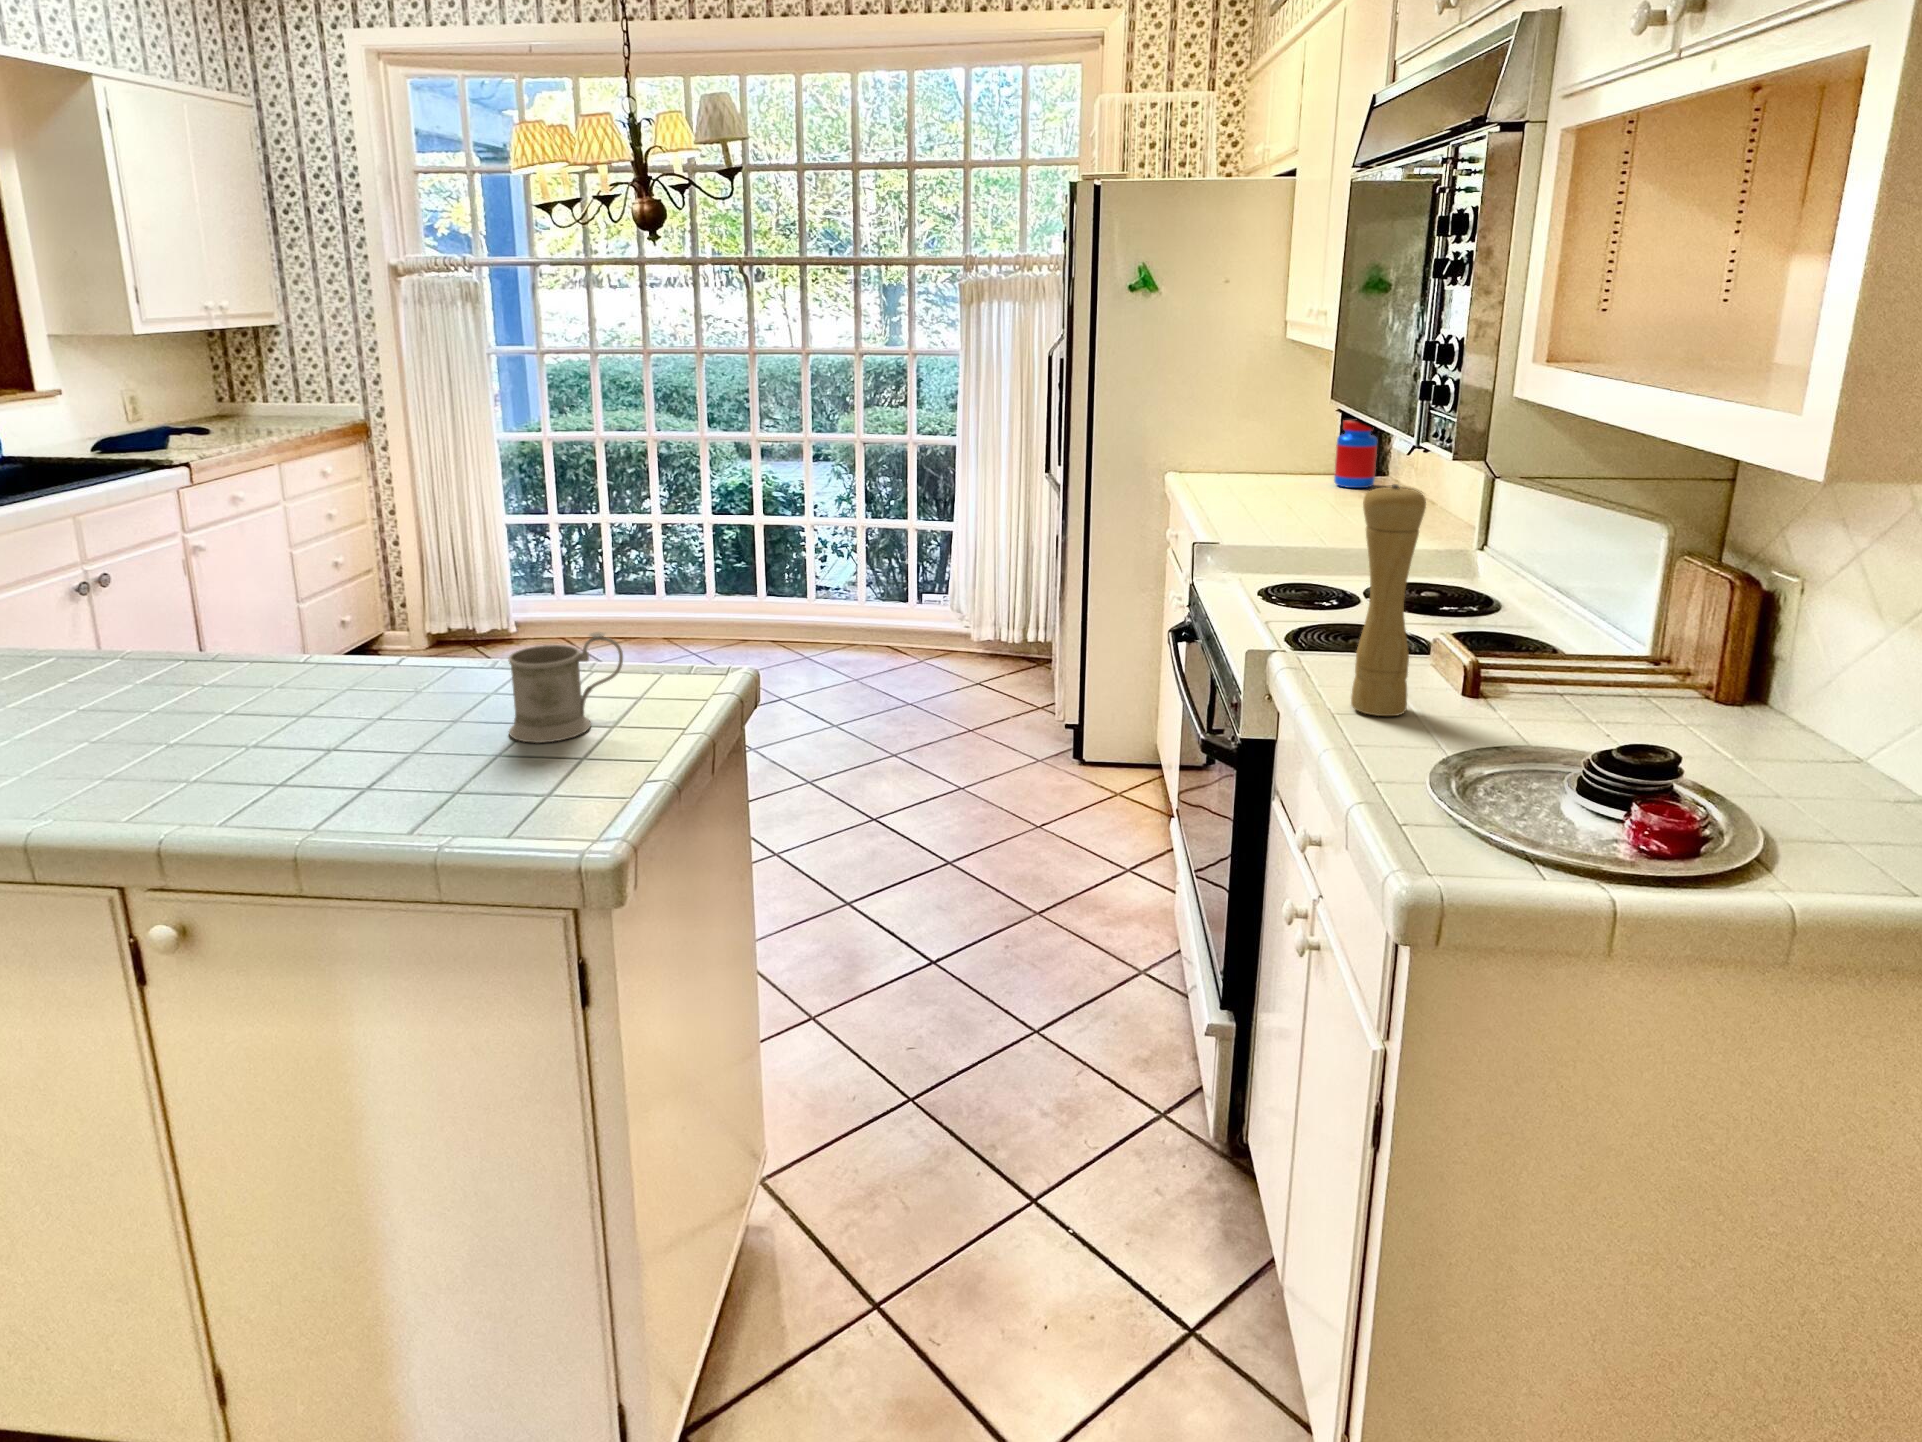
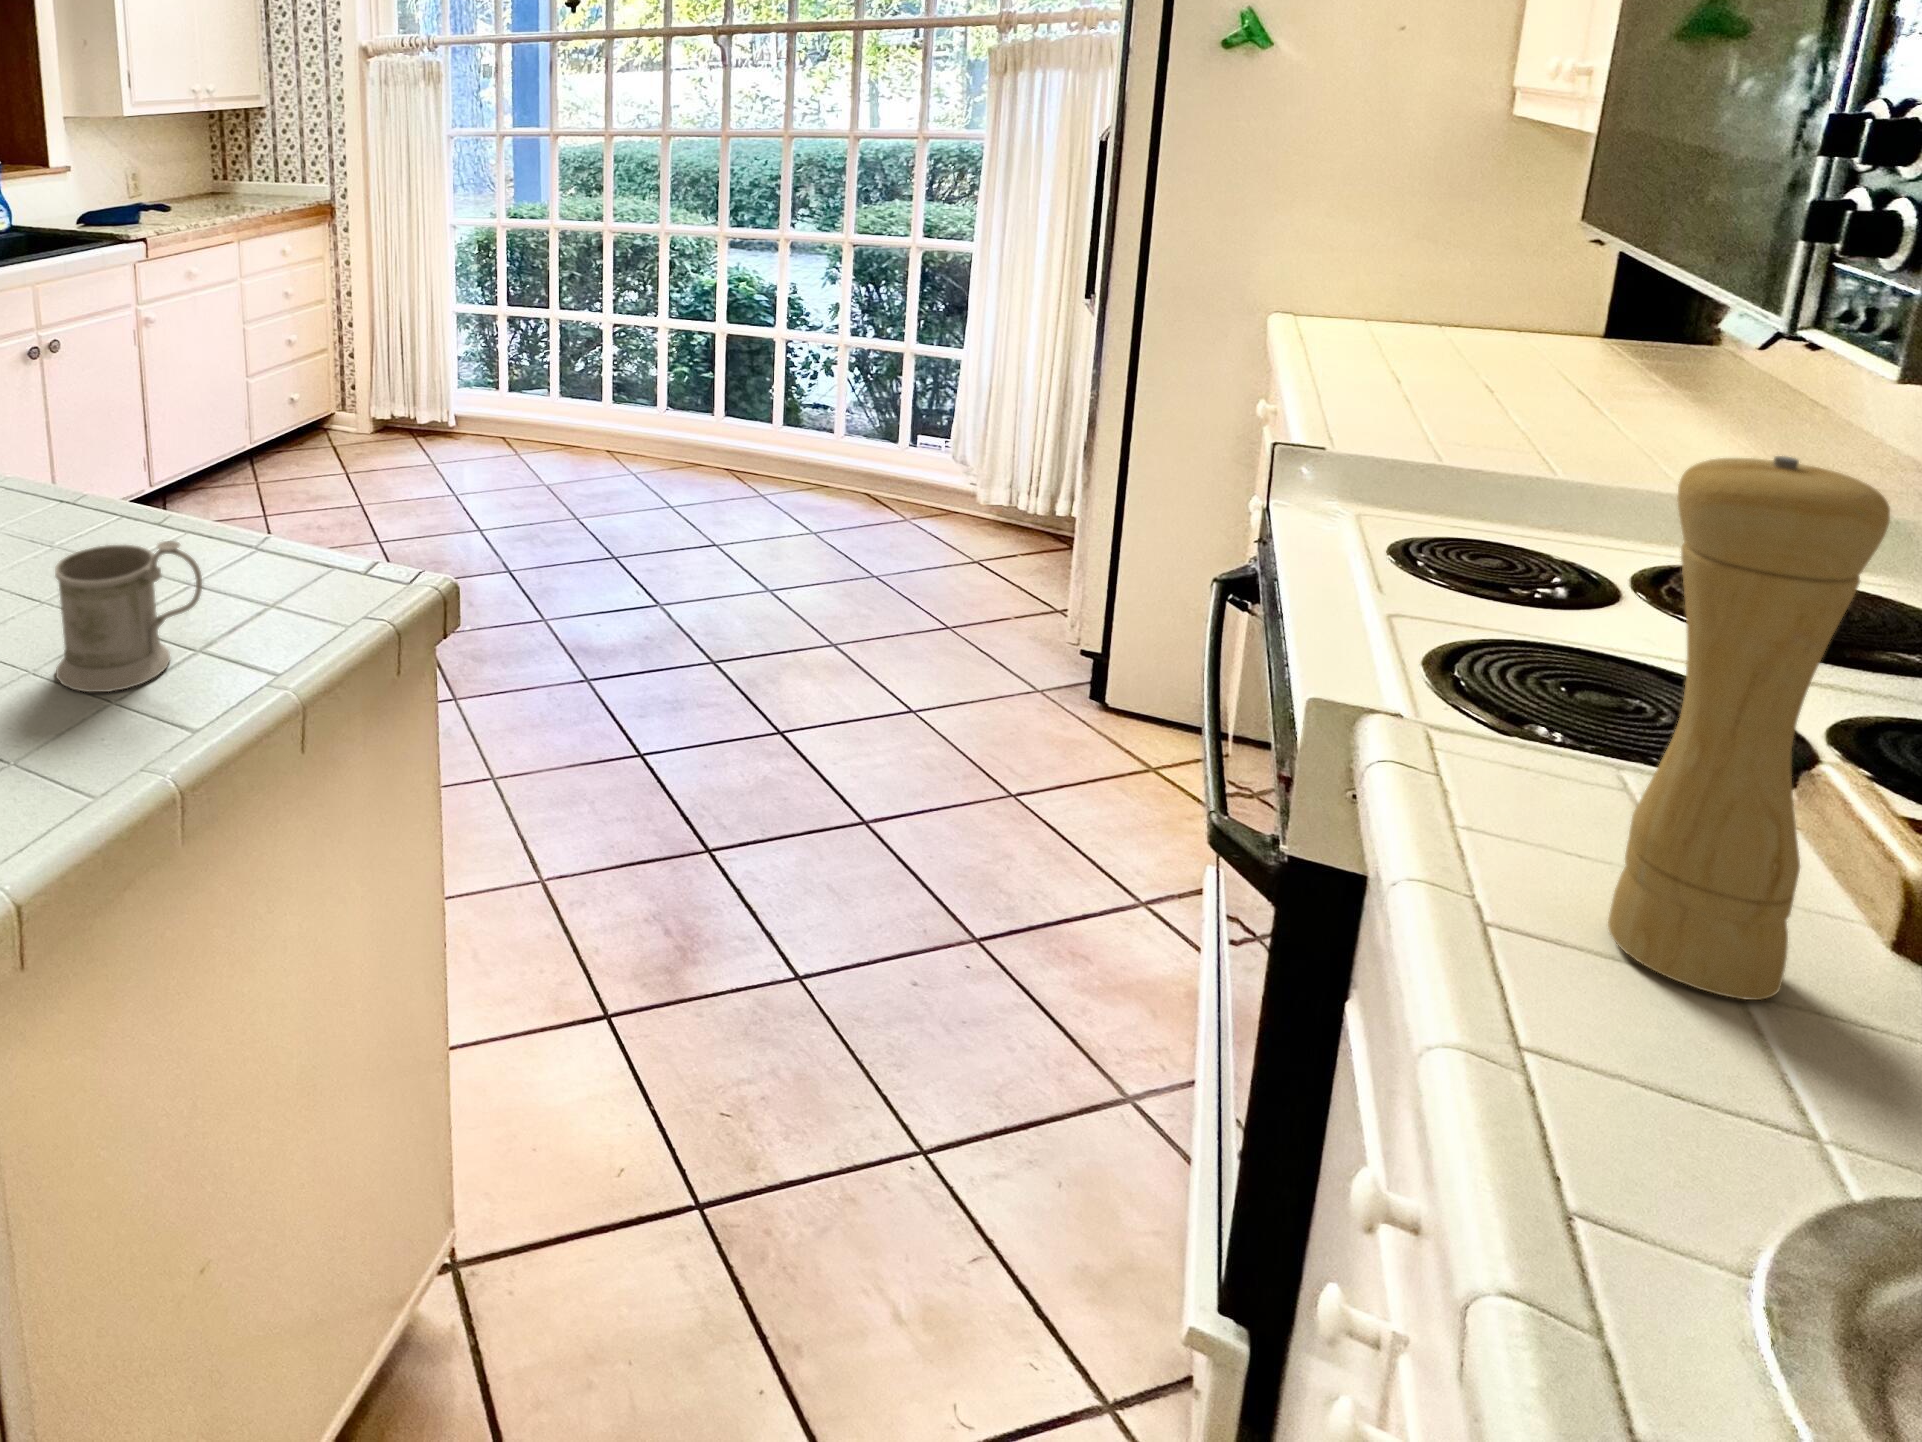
jar: present [1334,420,1378,488] -> none [1594,244,1694,358]

